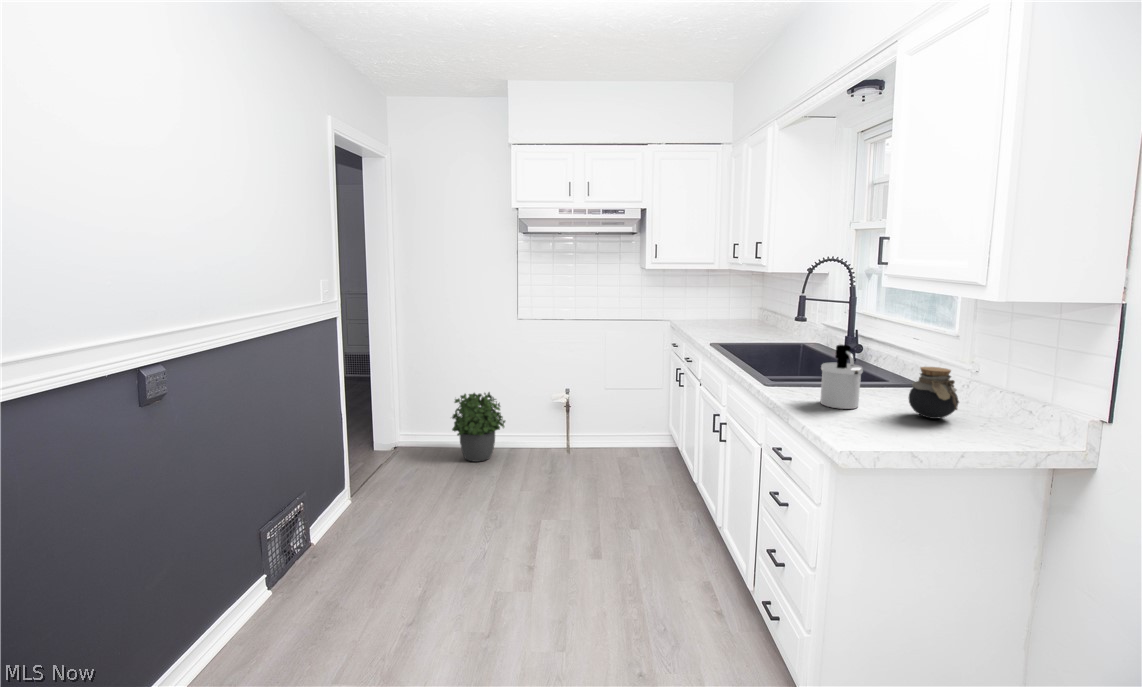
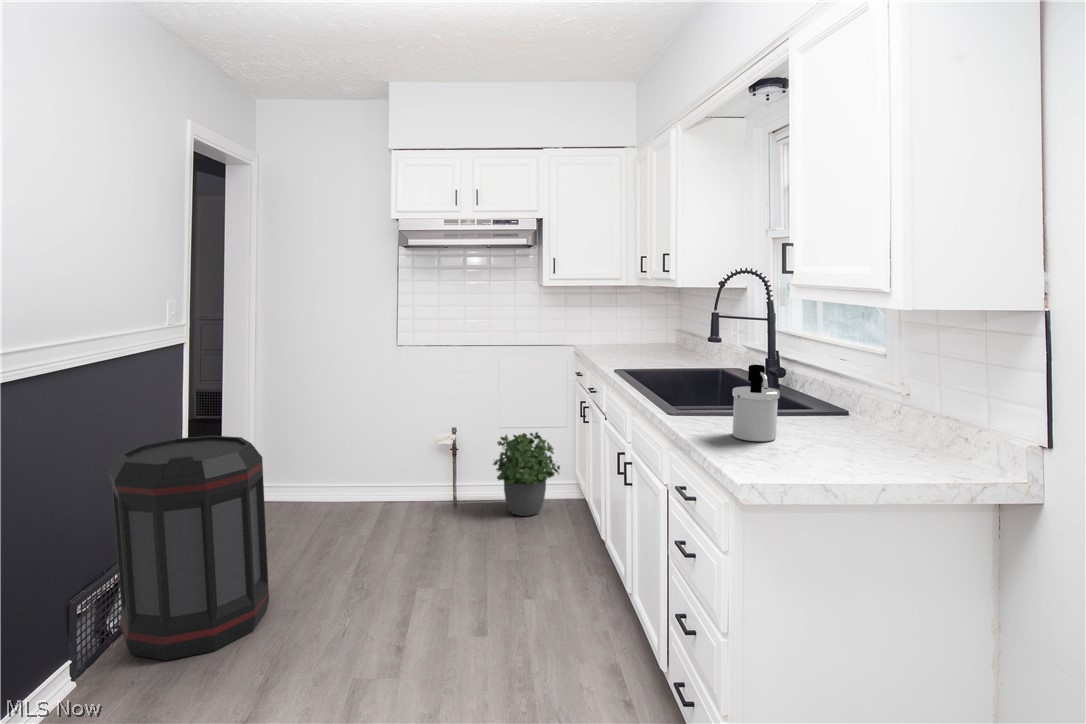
jar: present [909,367,959,419] -> none [832,388,888,450]
trash can: none [313,390,429,562] -> present [109,436,269,660]
potted plant: present [452,392,505,462] -> present [493,432,560,516]

